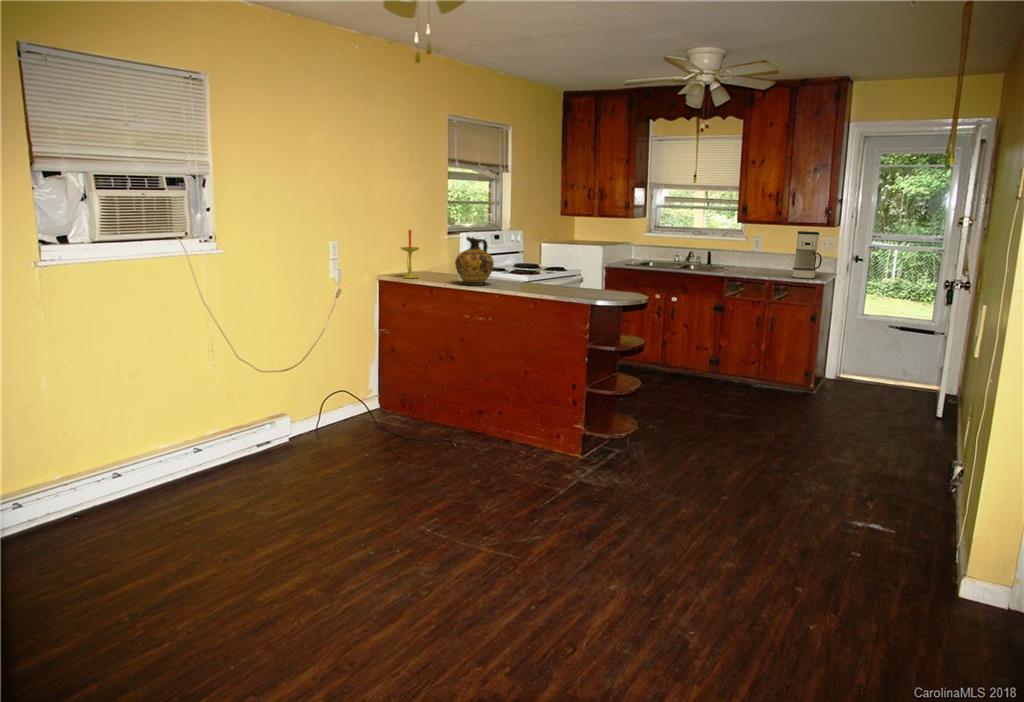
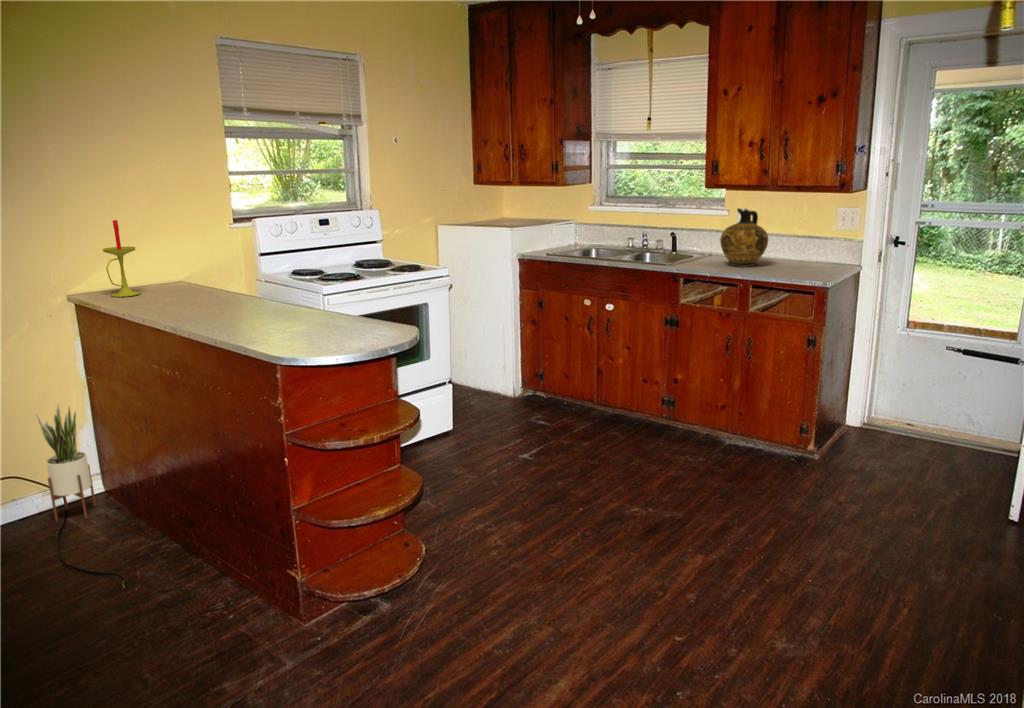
coffee maker: present [792,231,822,279] -> none [780,199,828,276]
ceramic jug: present [455,237,494,285] -> present [720,208,768,267]
potted plant: none [359,346,382,423] -> present [36,404,96,521]

